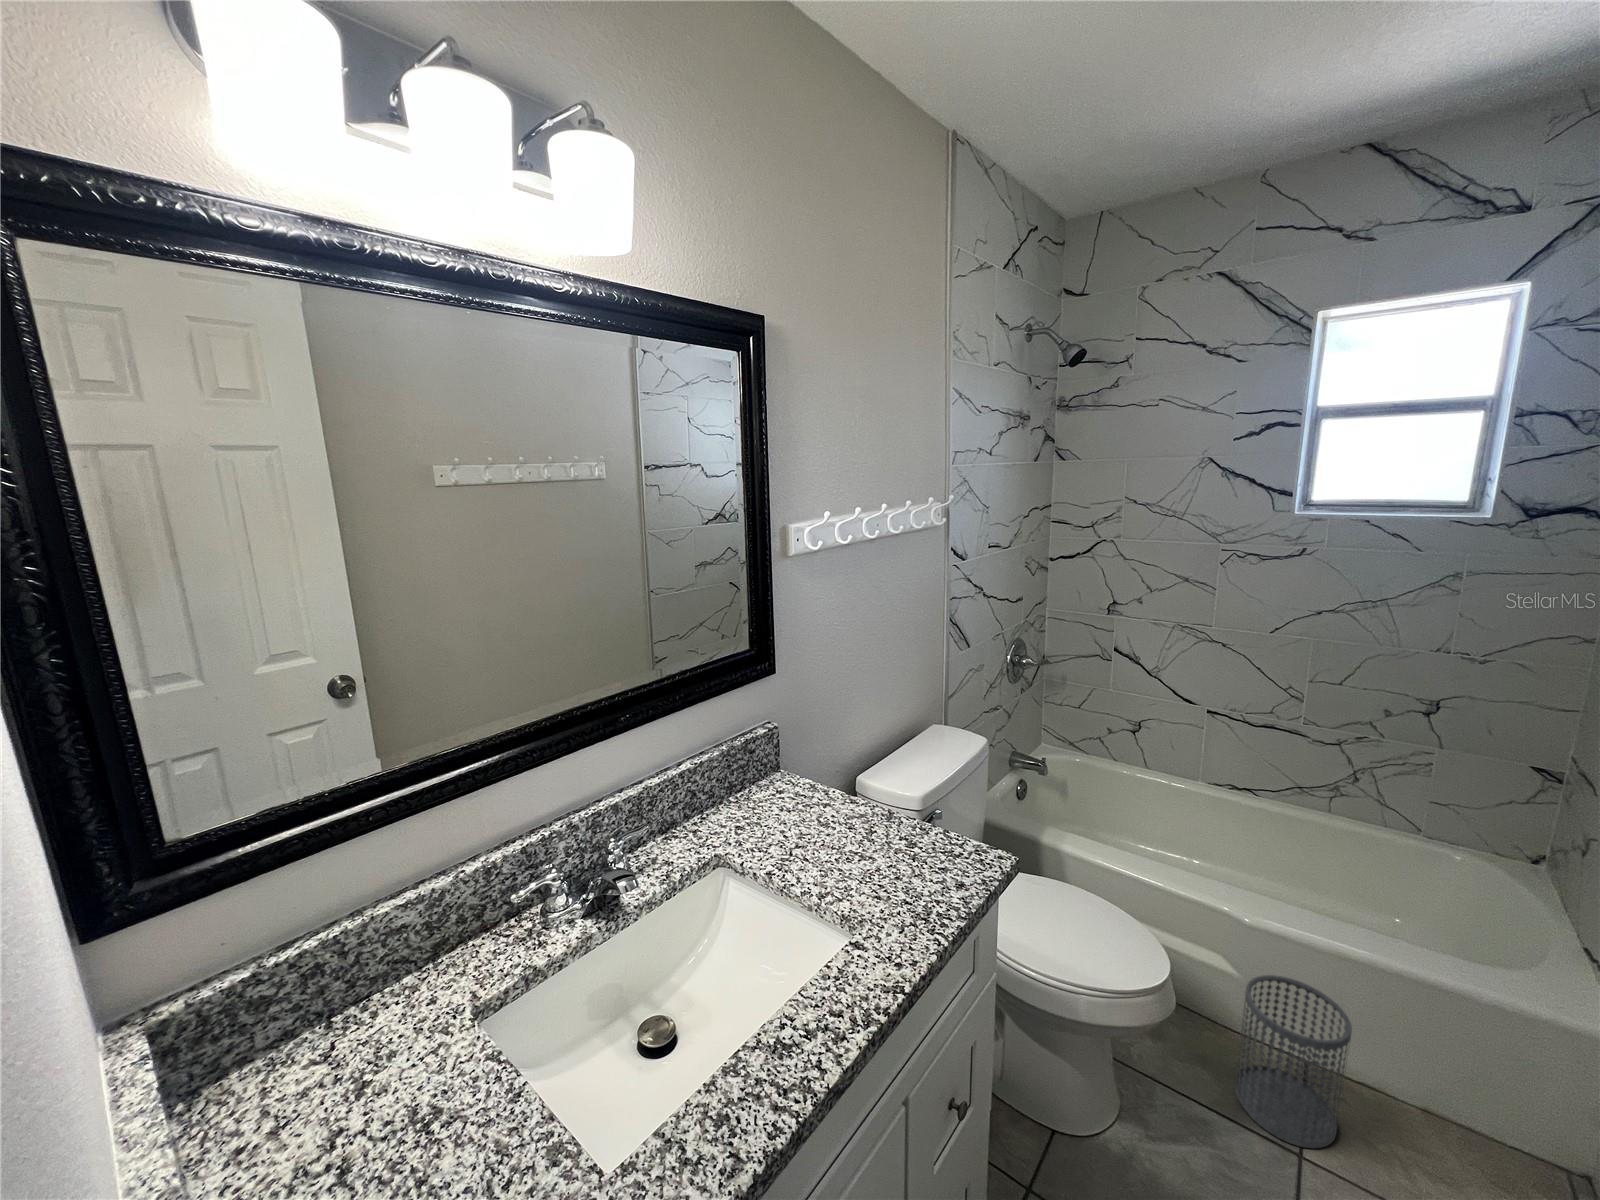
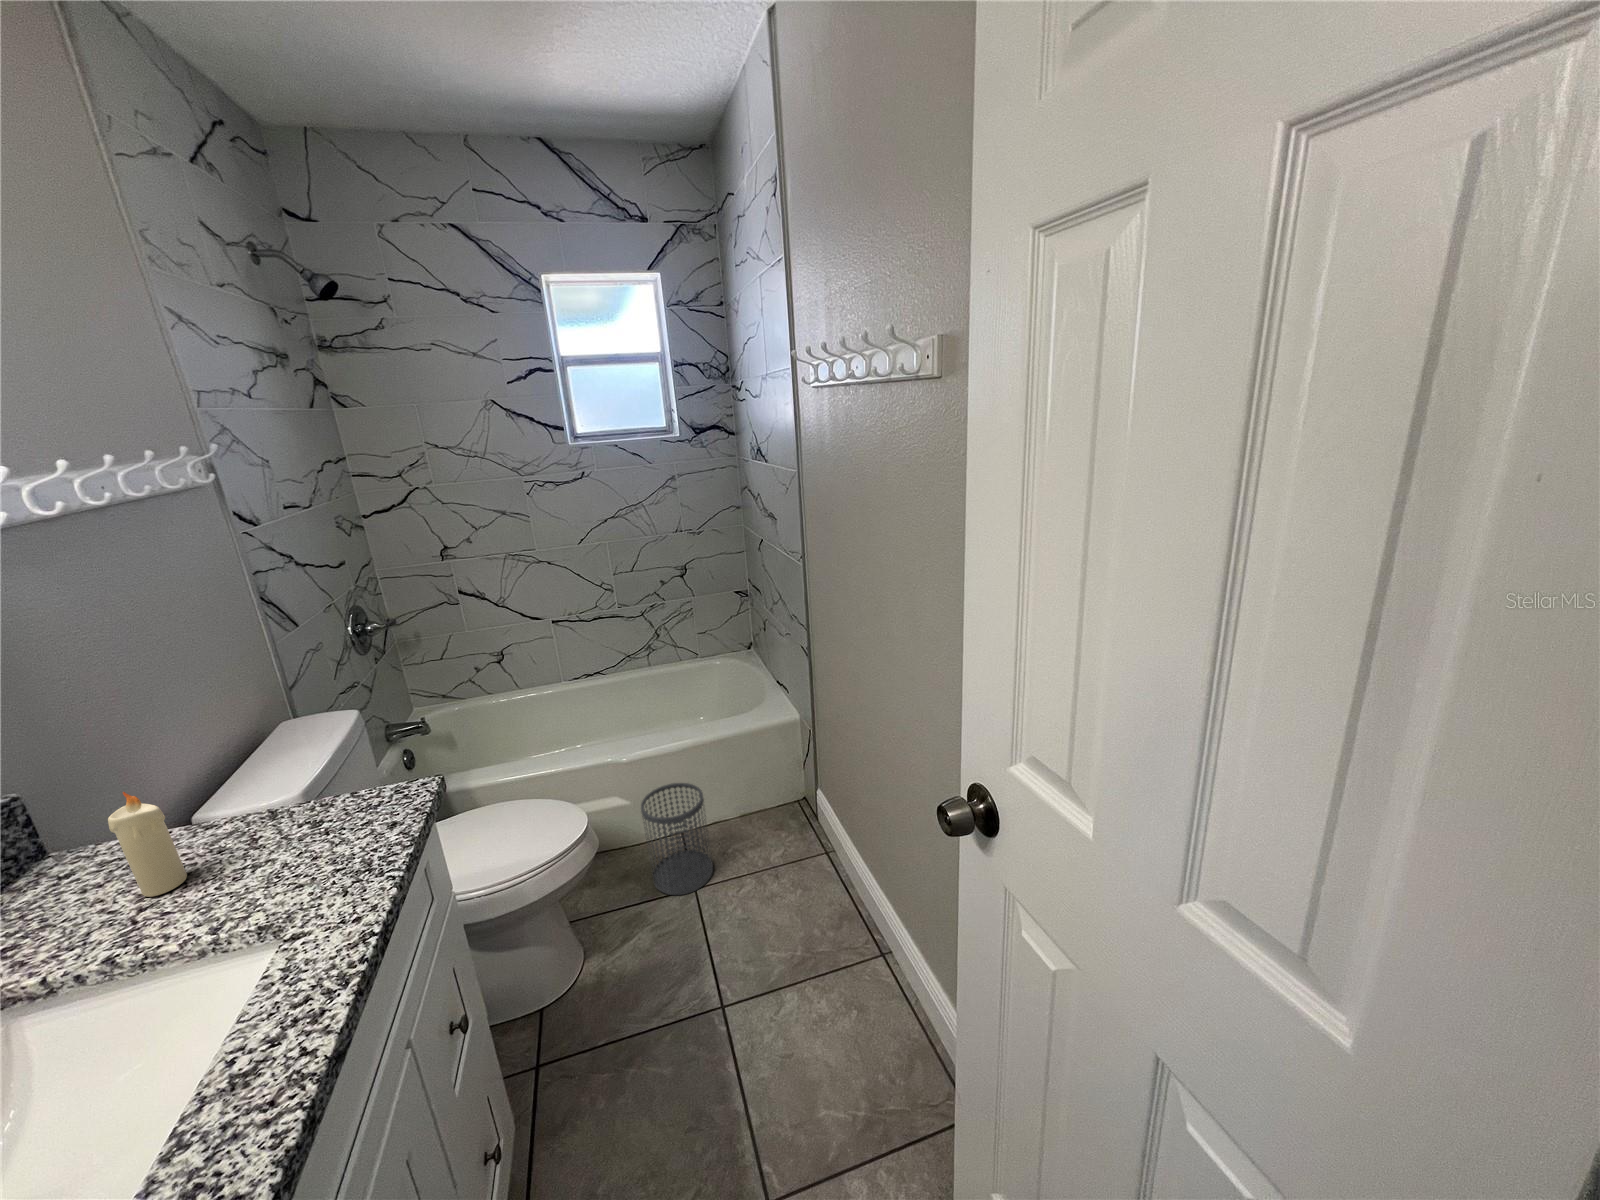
candle: none [799,760,828,842] -> present [108,792,187,897]

